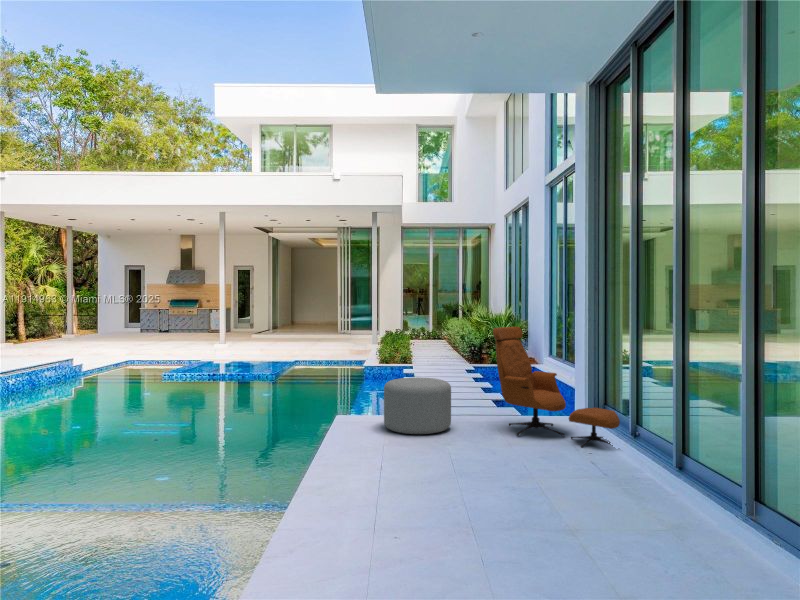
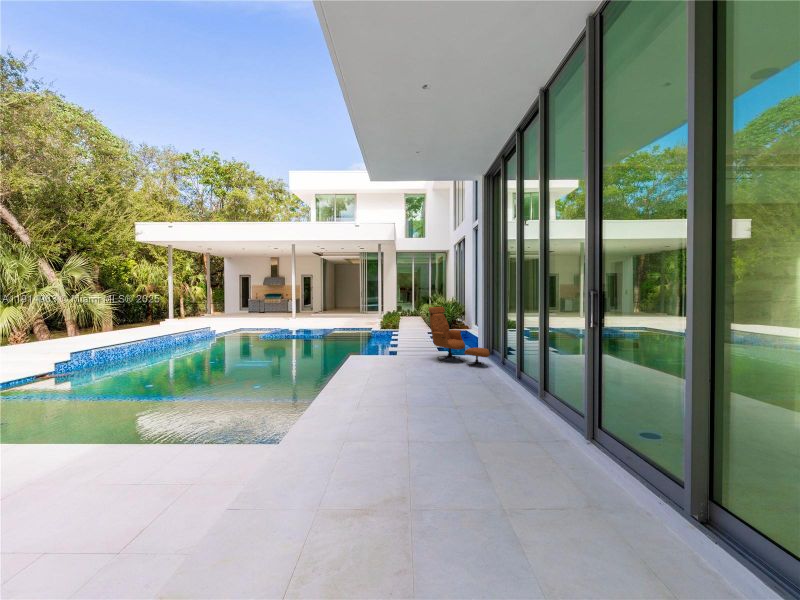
ottoman: present [384,377,451,434] -> none [372,333,407,361]

